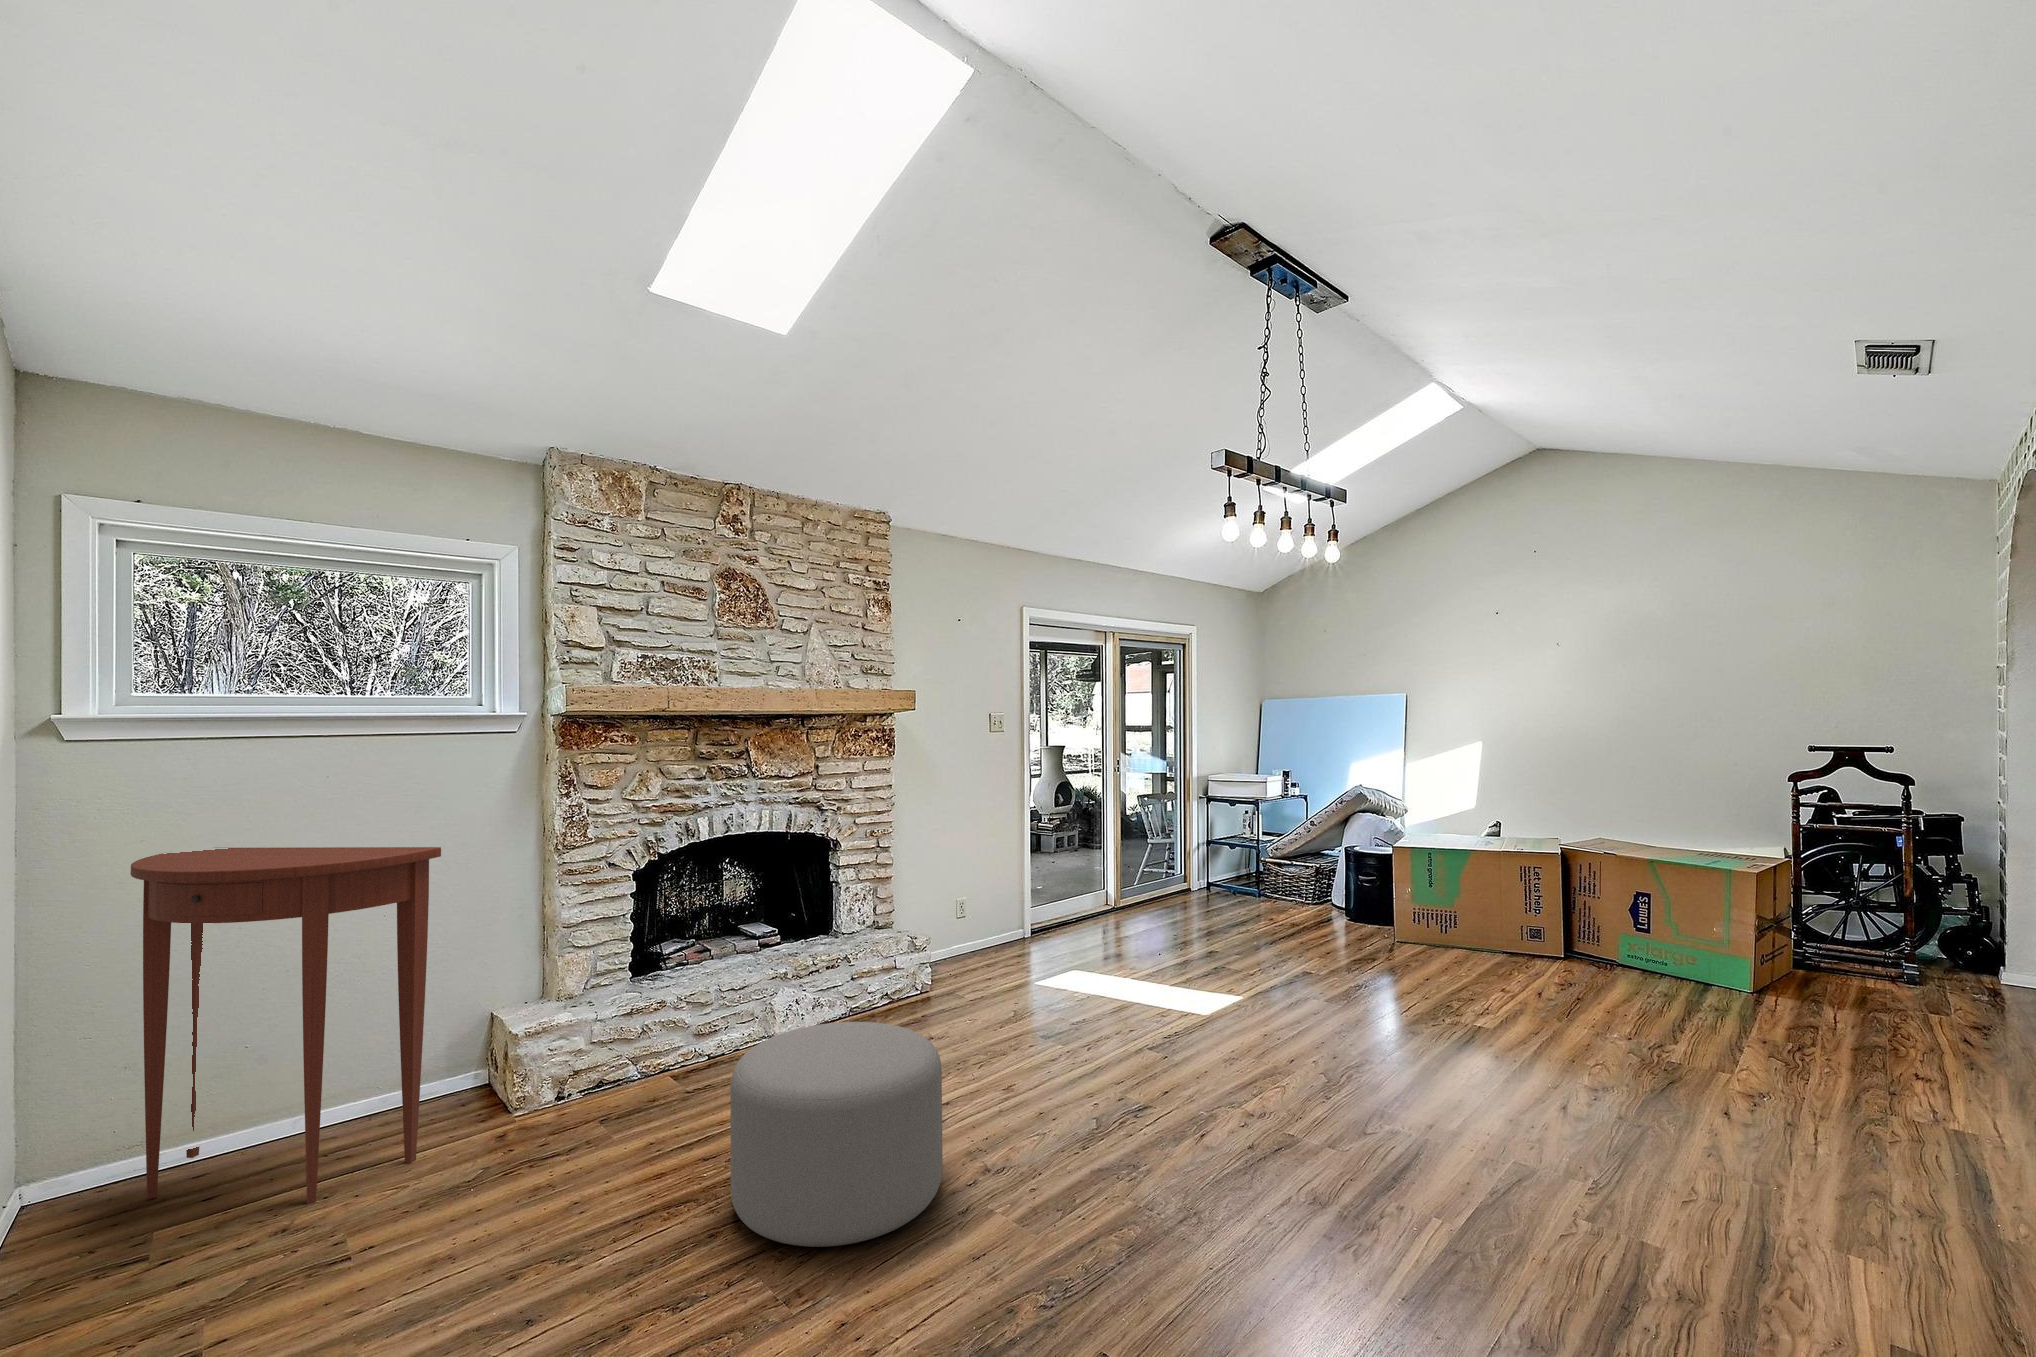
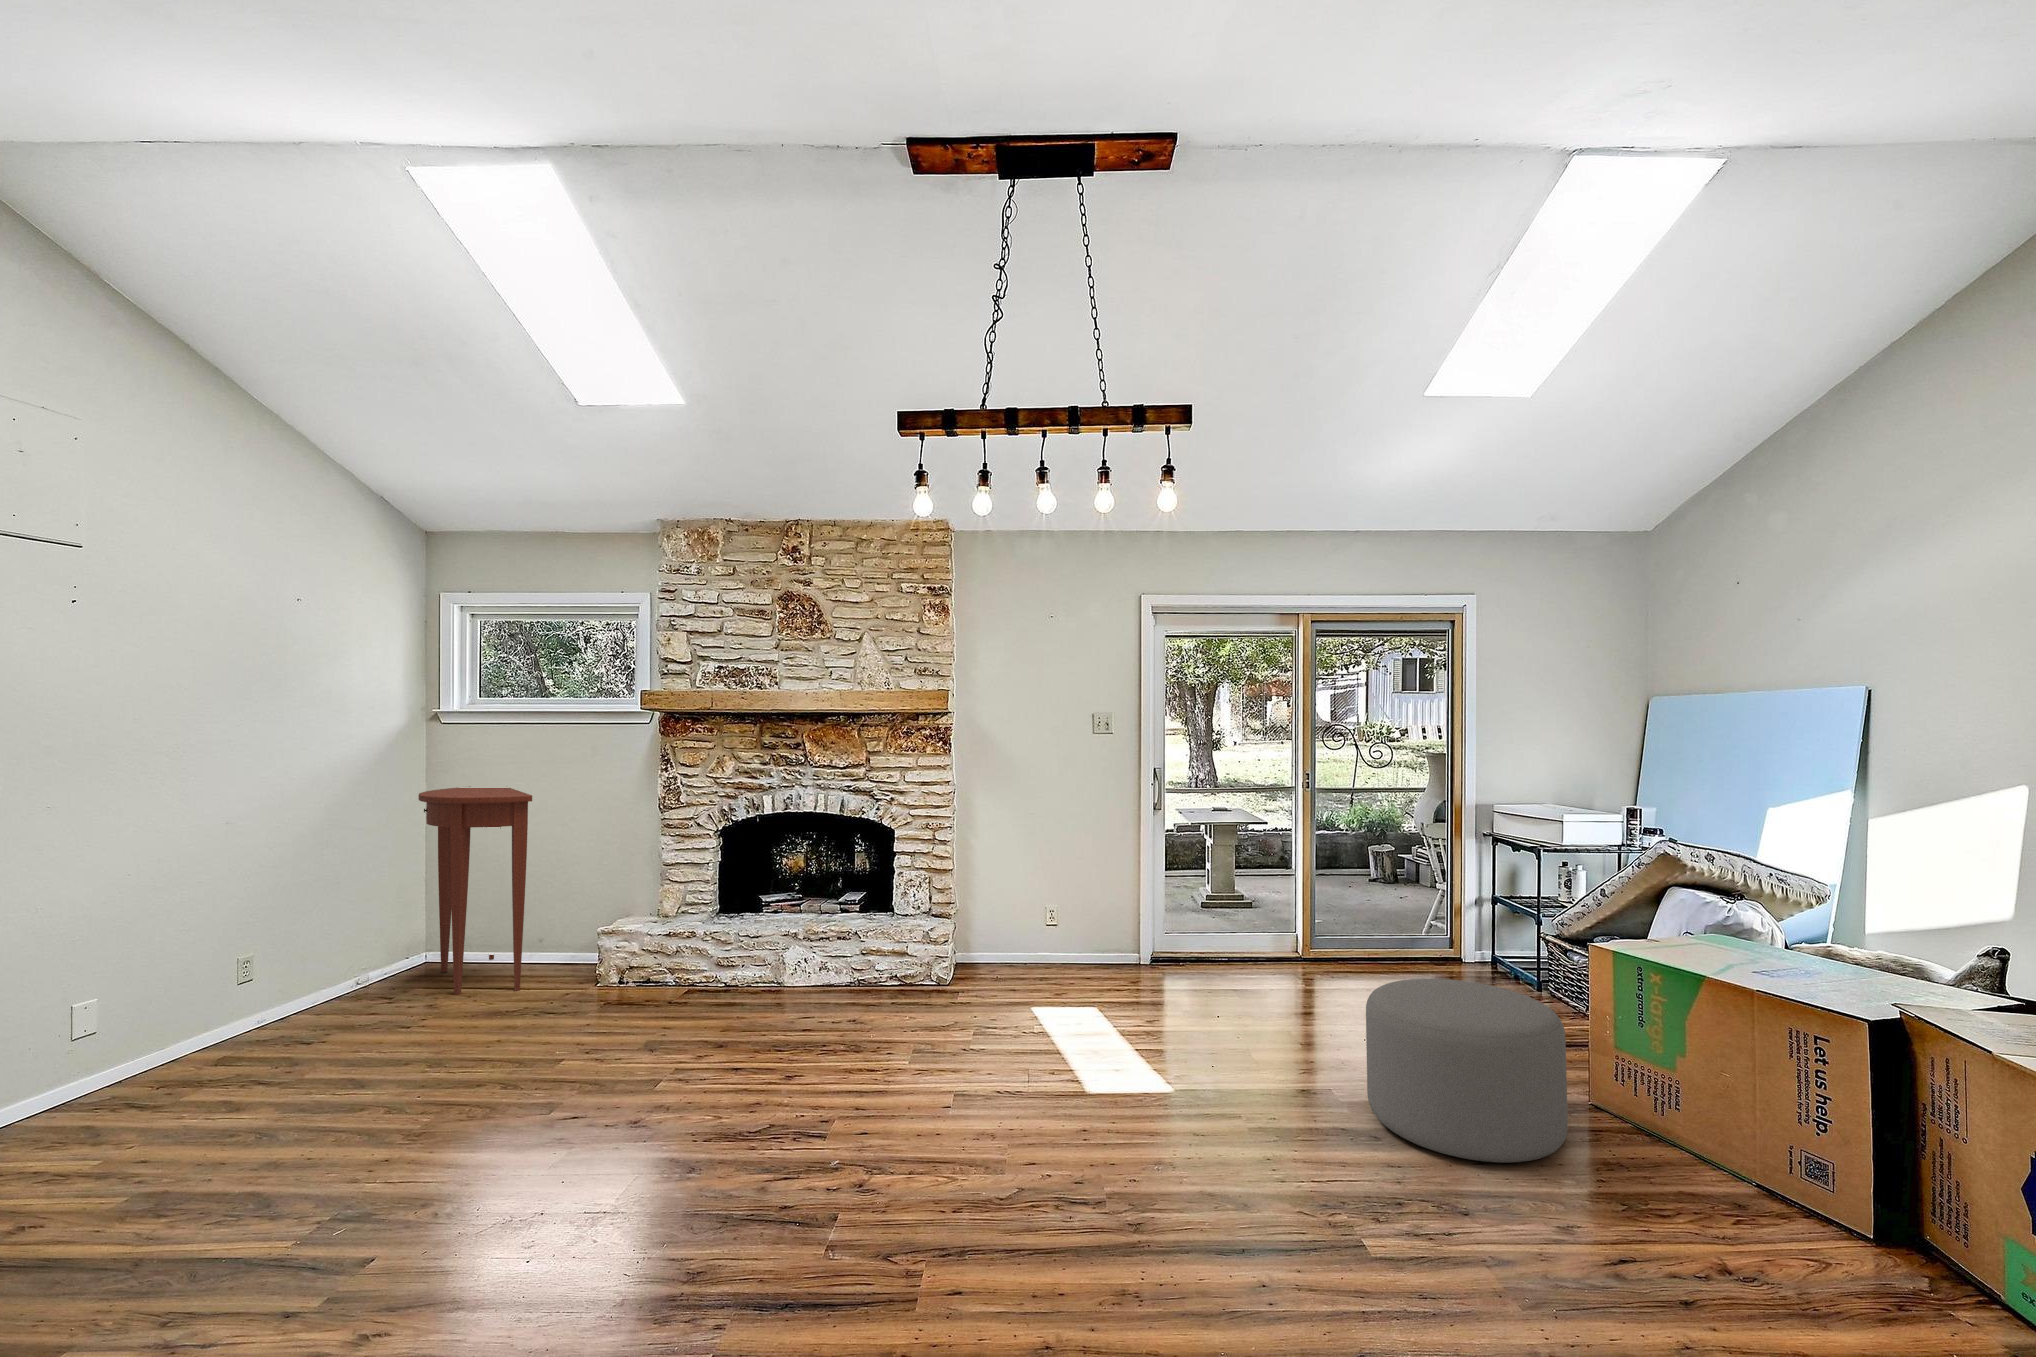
ottoman: present [730,1022,943,1247] -> present [1366,979,1568,1163]

